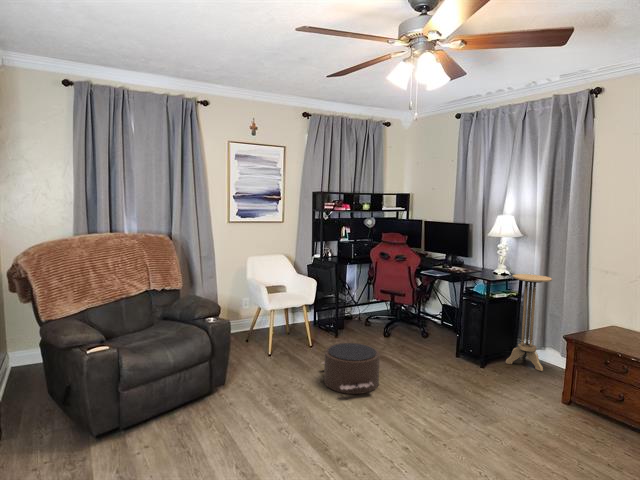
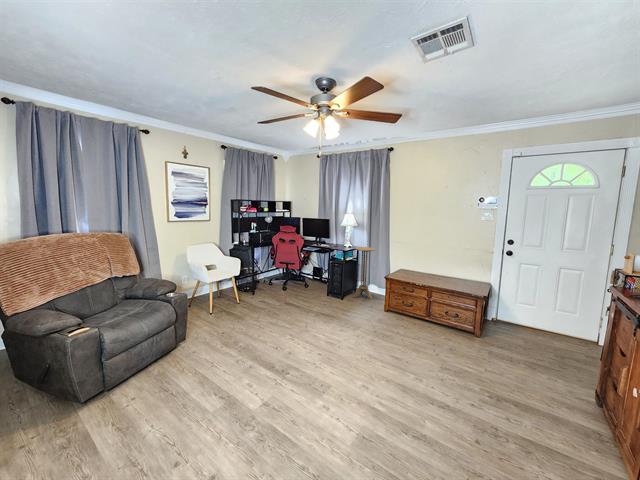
pouf: present [322,343,380,394] -> none [249,297,289,330]

